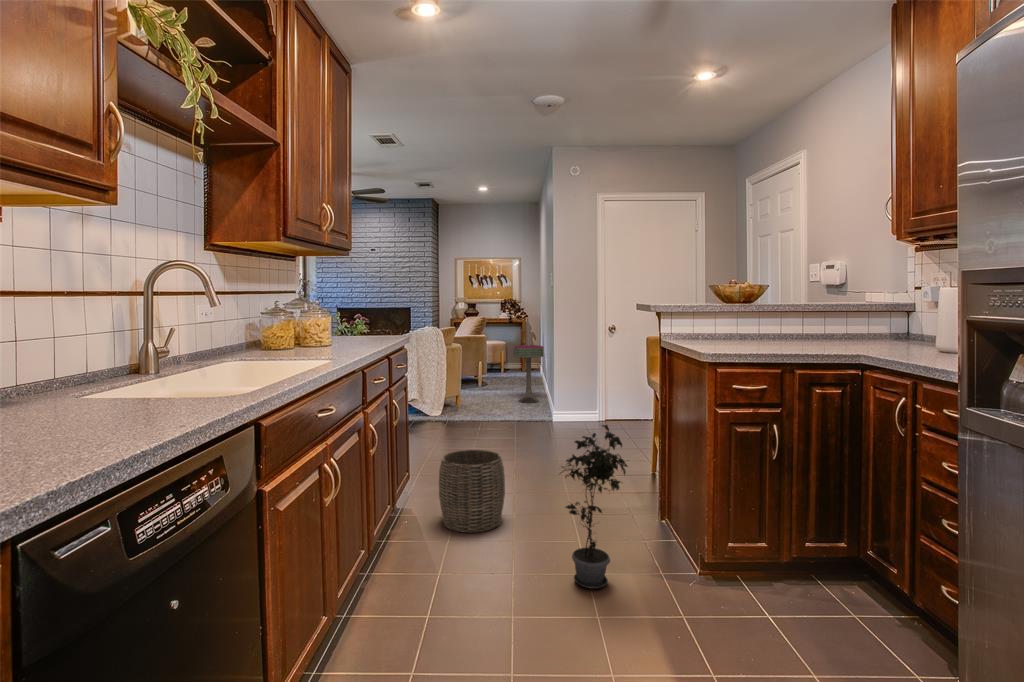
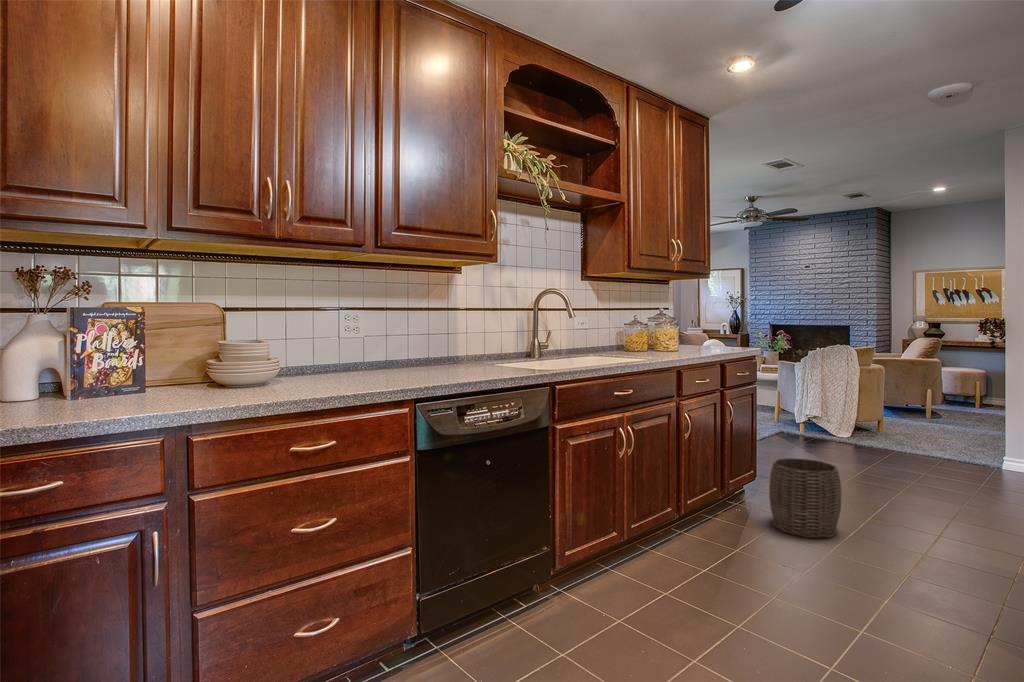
bar stool: present [513,345,544,403] -> none [964,372,1013,444]
potted plant: present [560,425,628,589] -> none [849,442,938,612]

